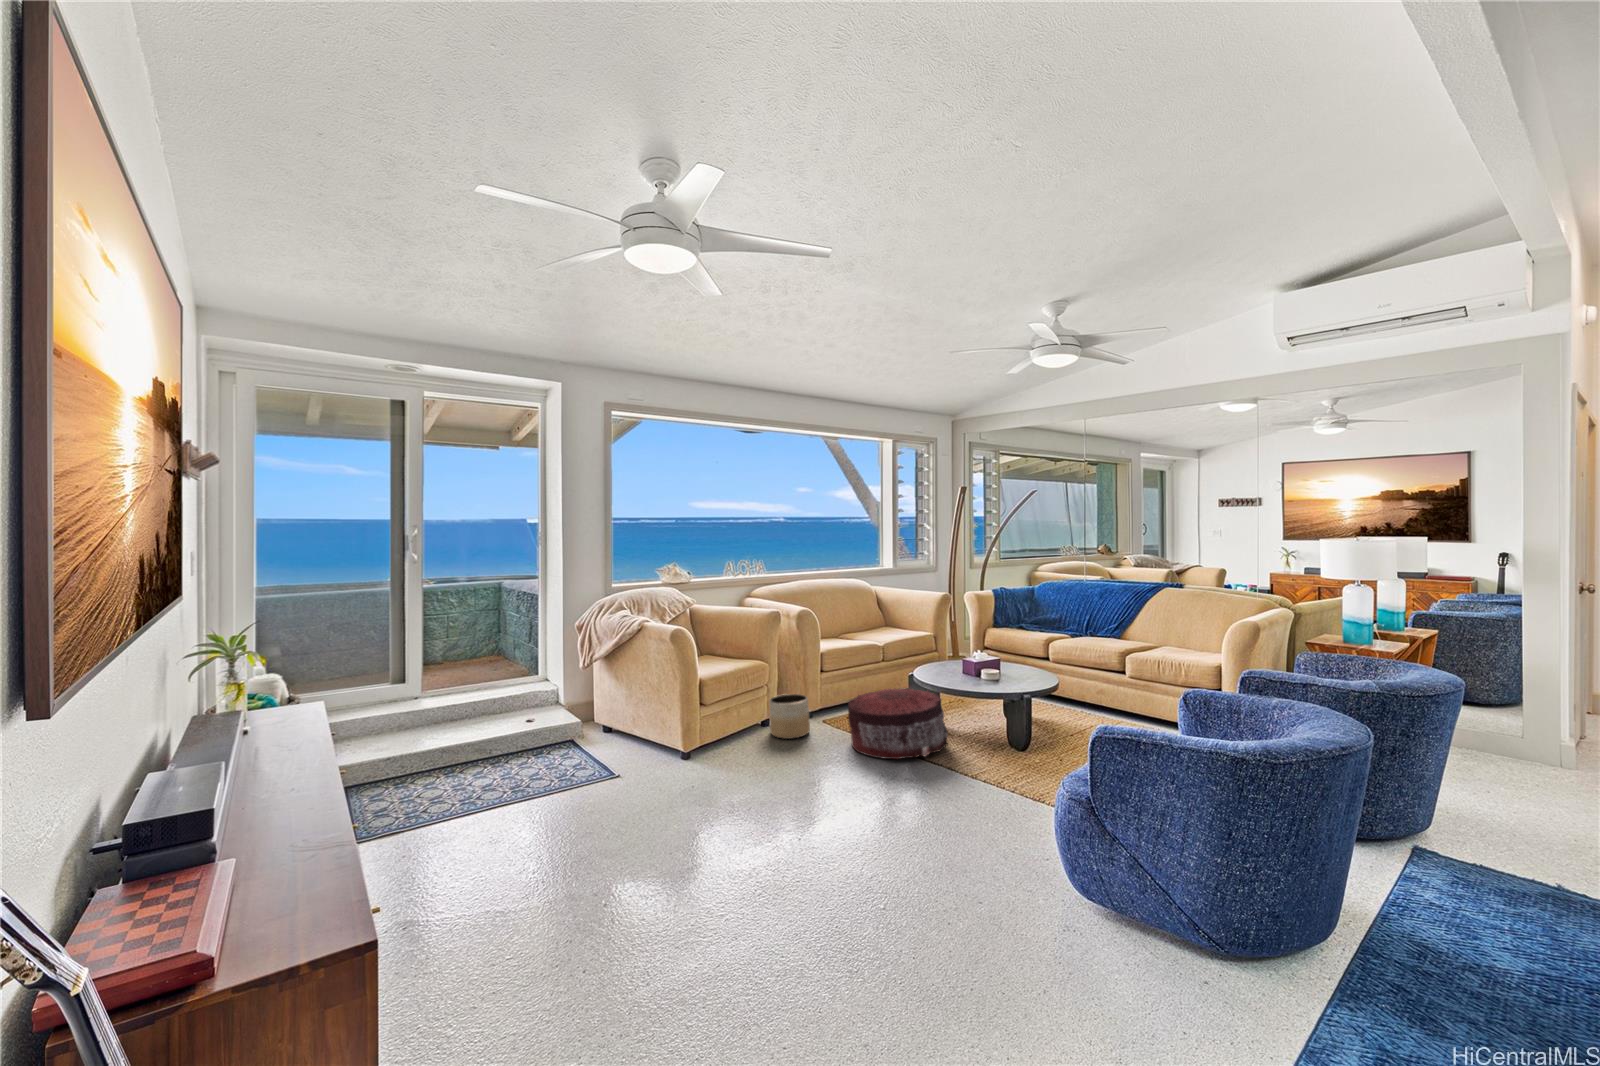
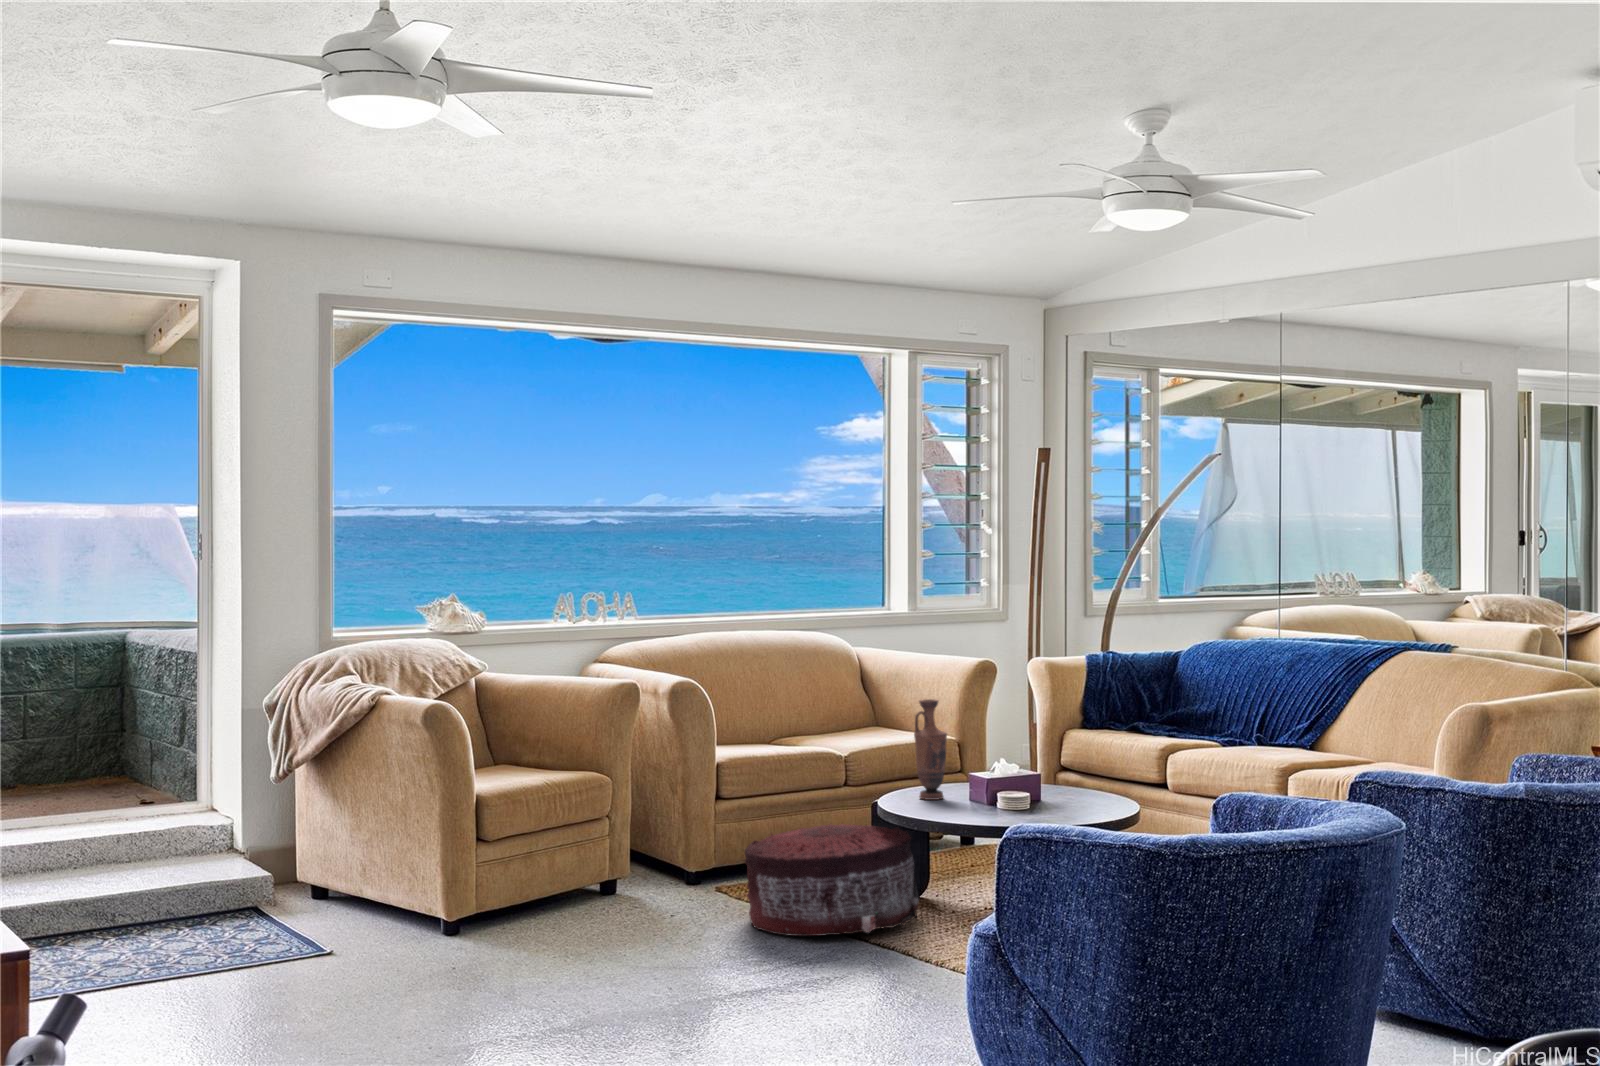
vase: none [931,619,950,674] -> present [914,699,947,800]
planter: present [769,694,810,739] -> none [610,835,684,910]

